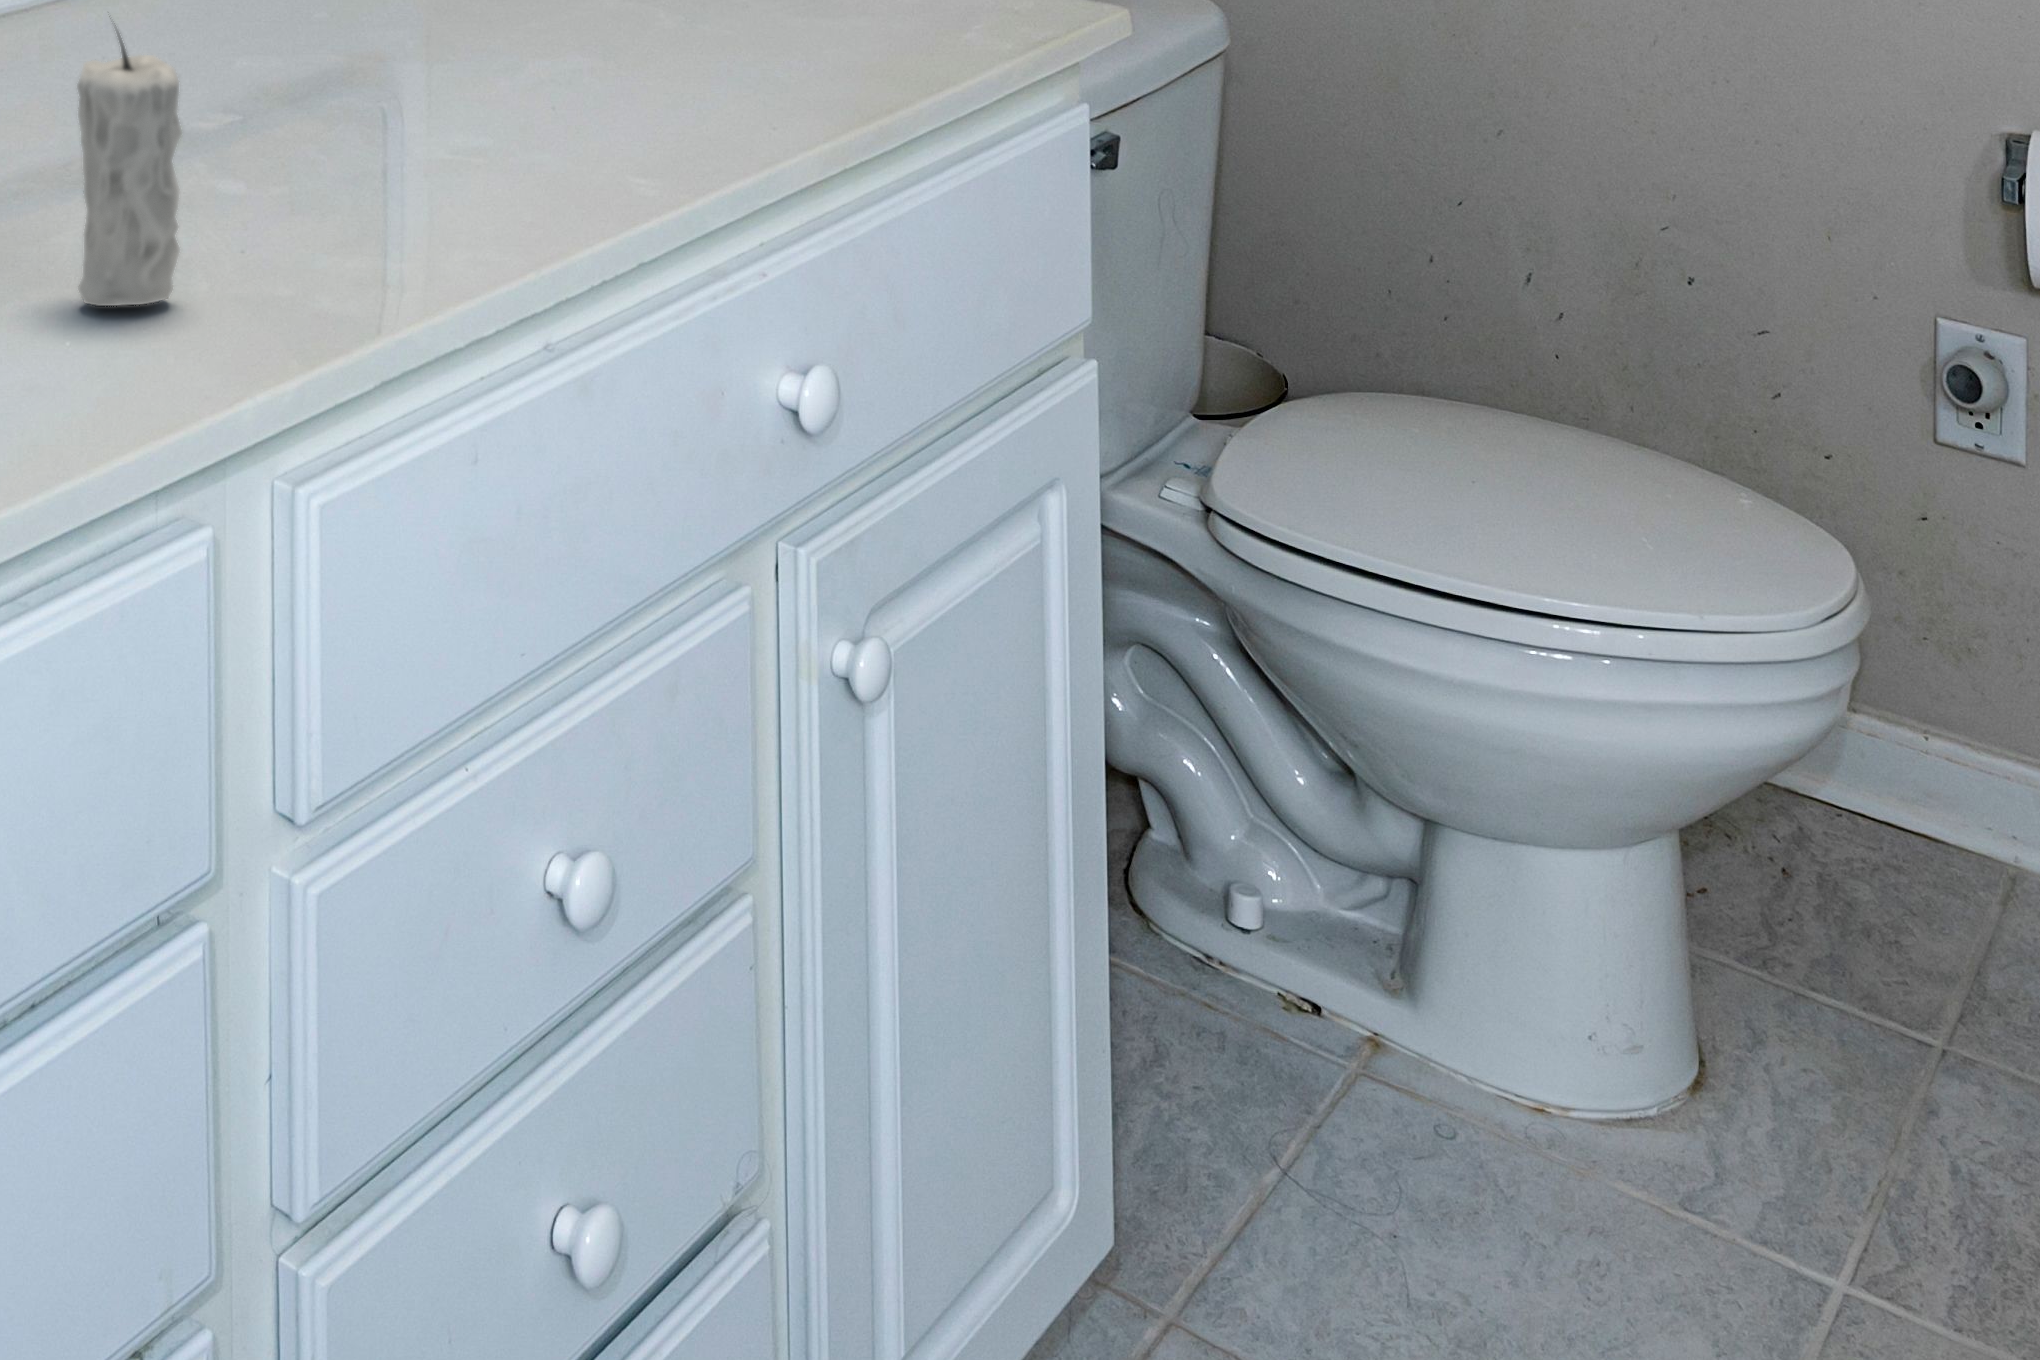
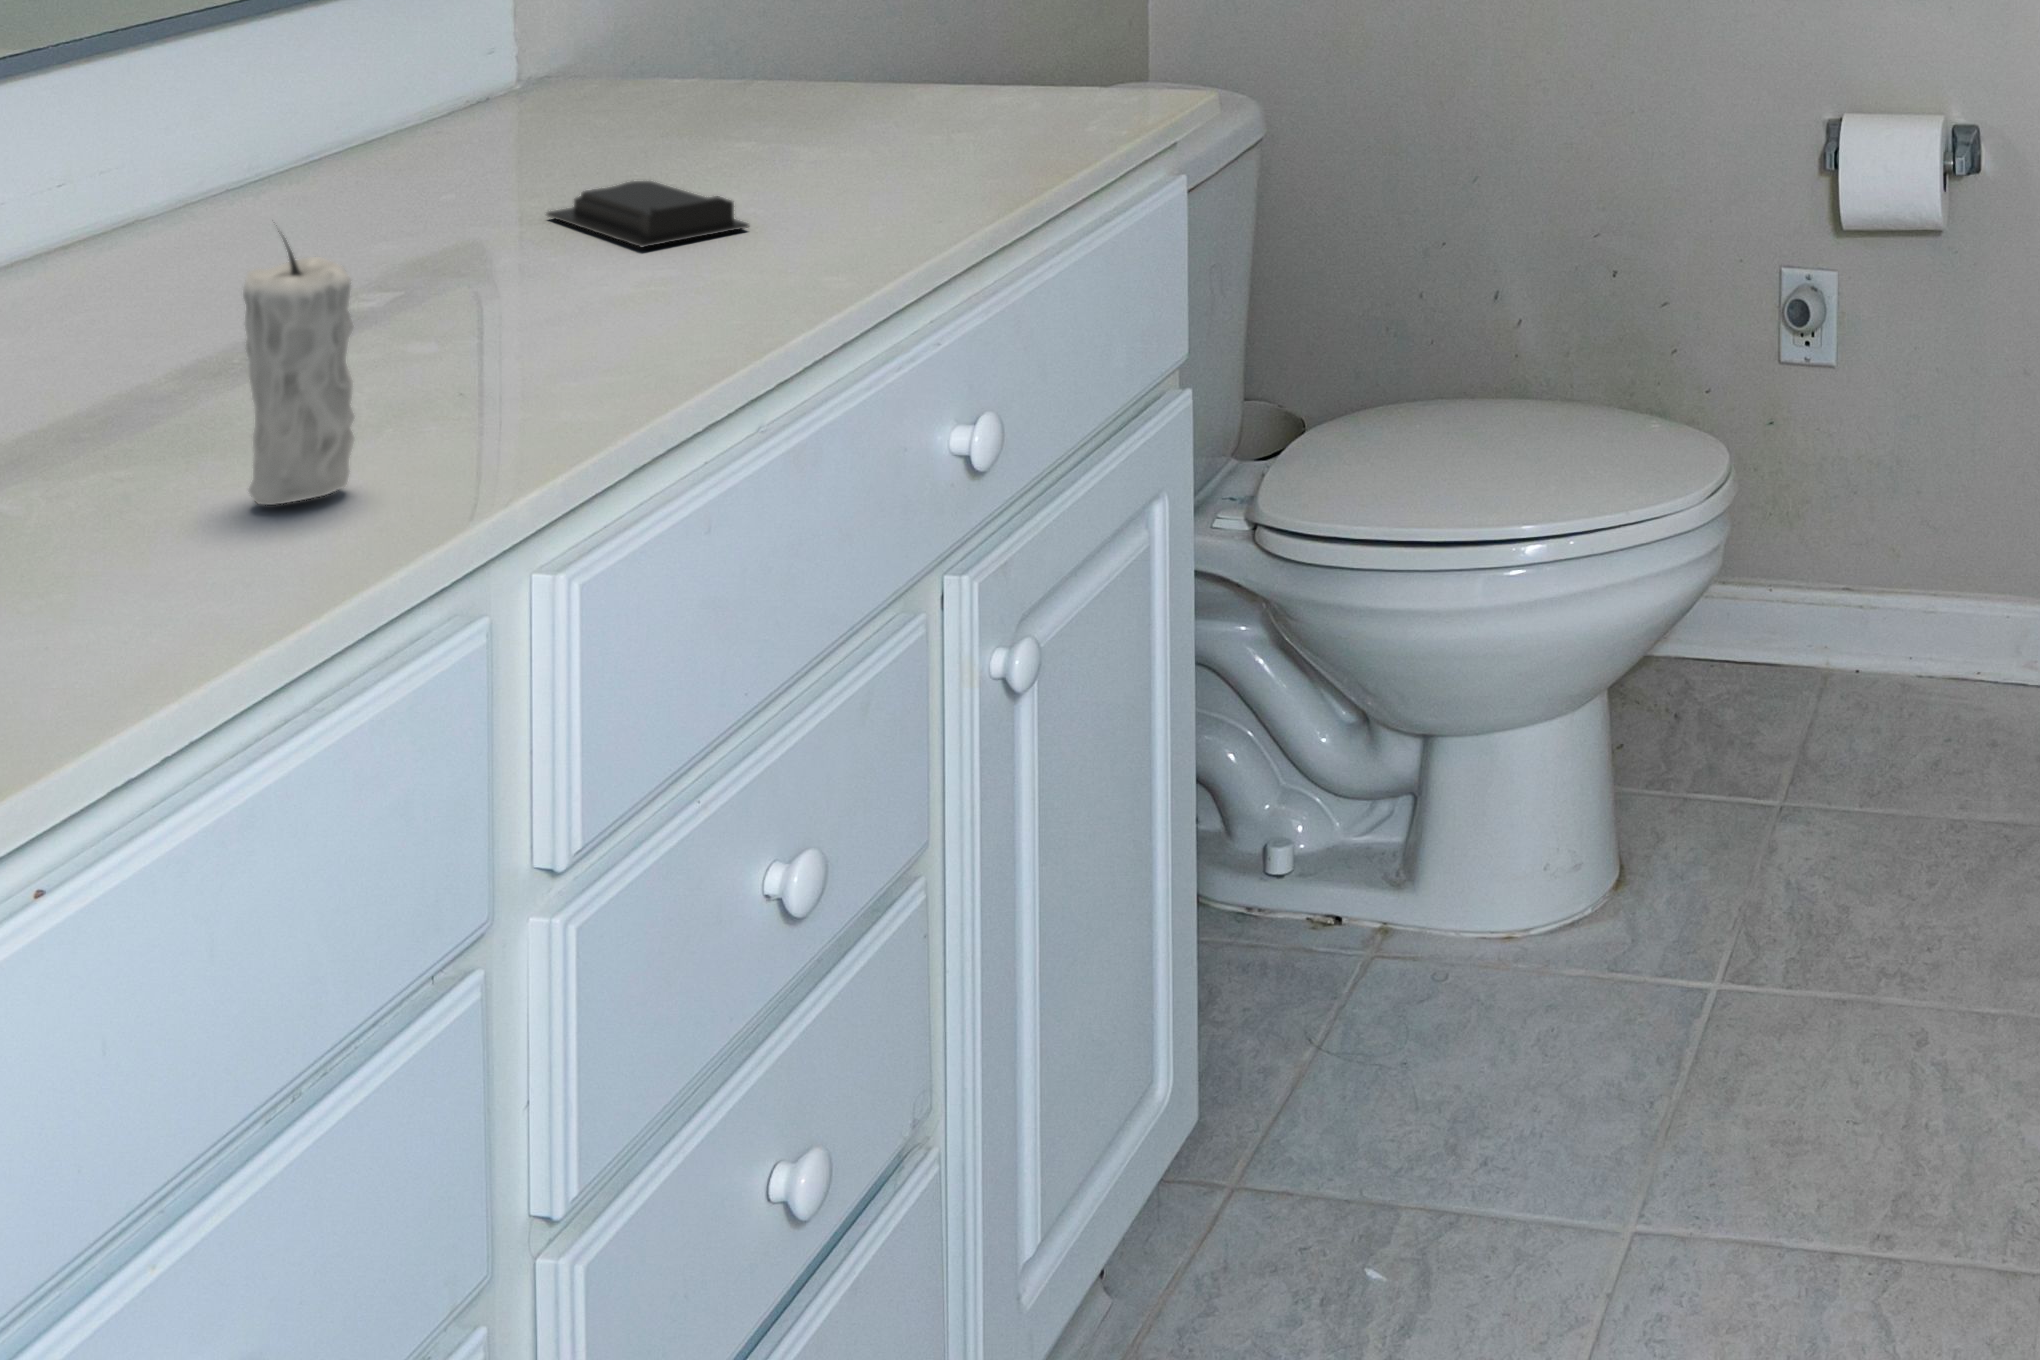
soap bar: none [439,40,635,106] -> present [547,181,749,247]

